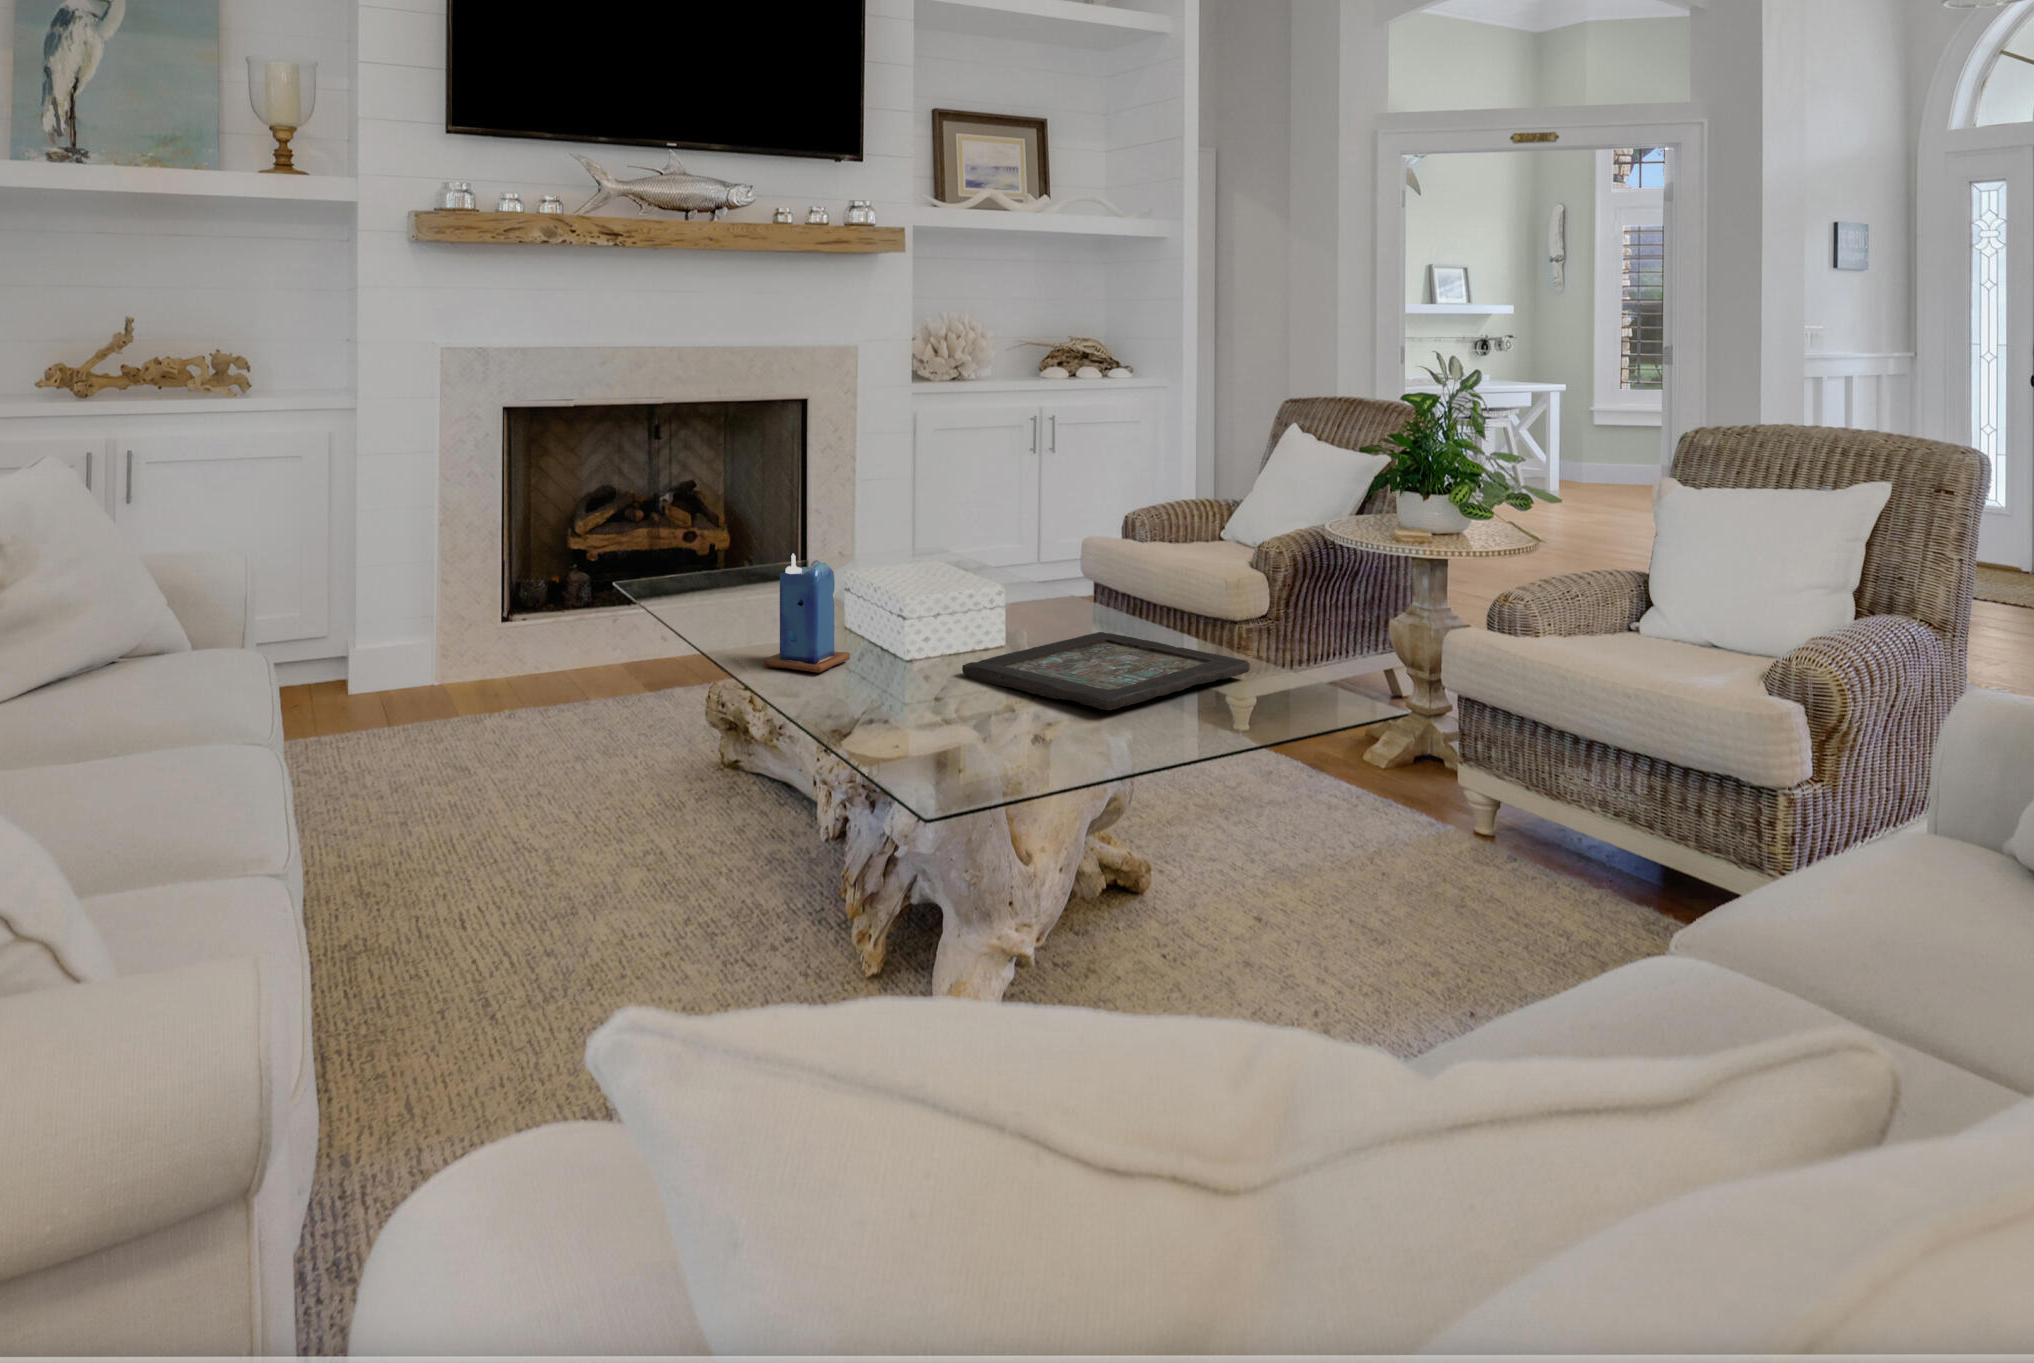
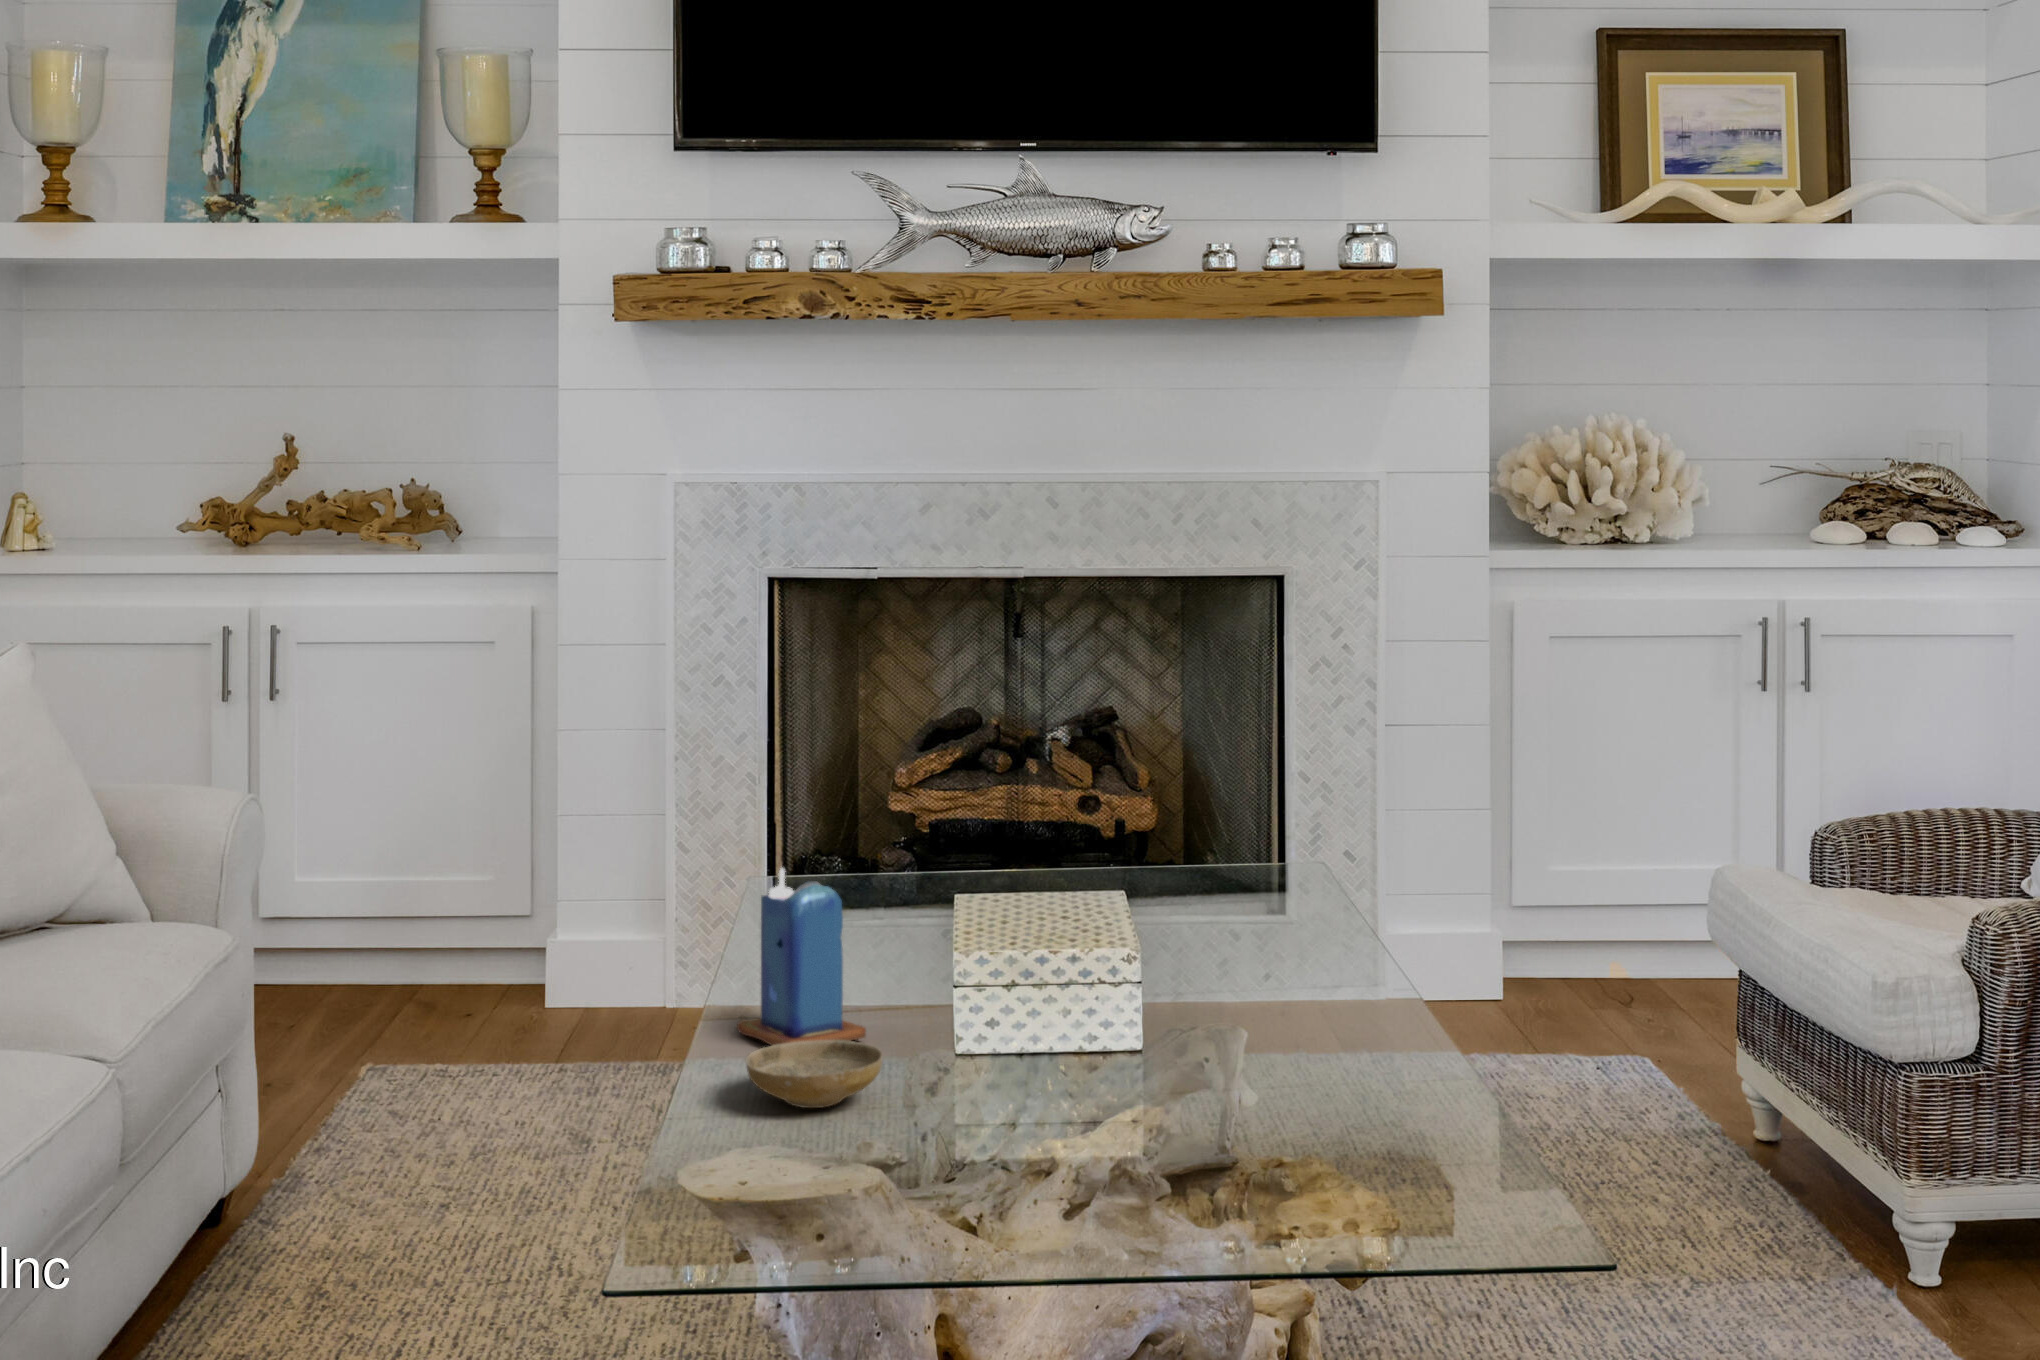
decorative tray: present [962,632,1250,711] -> none [984,1044,1422,1171]
ceramic bowl: none [835,657,926,701] -> present [746,1040,883,1108]

